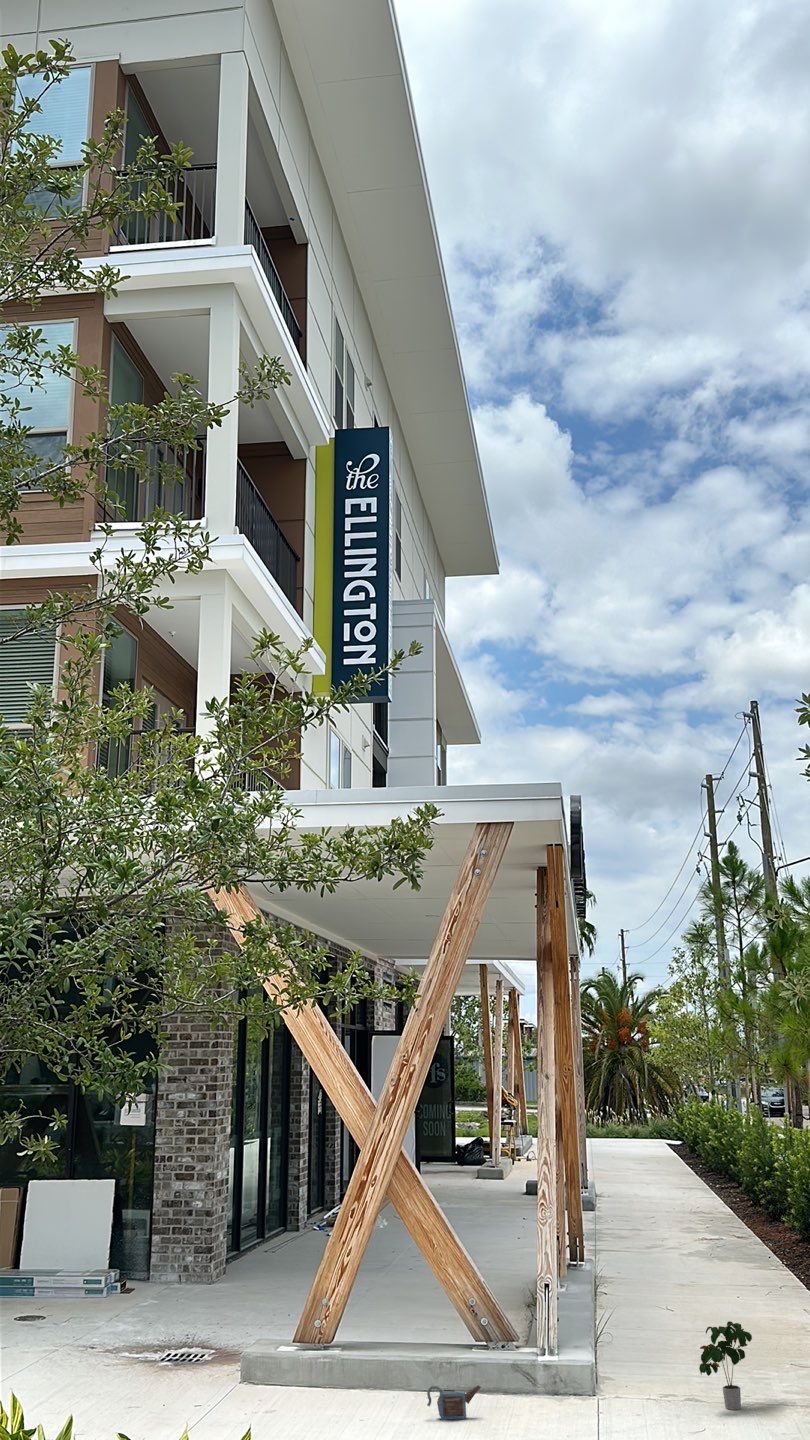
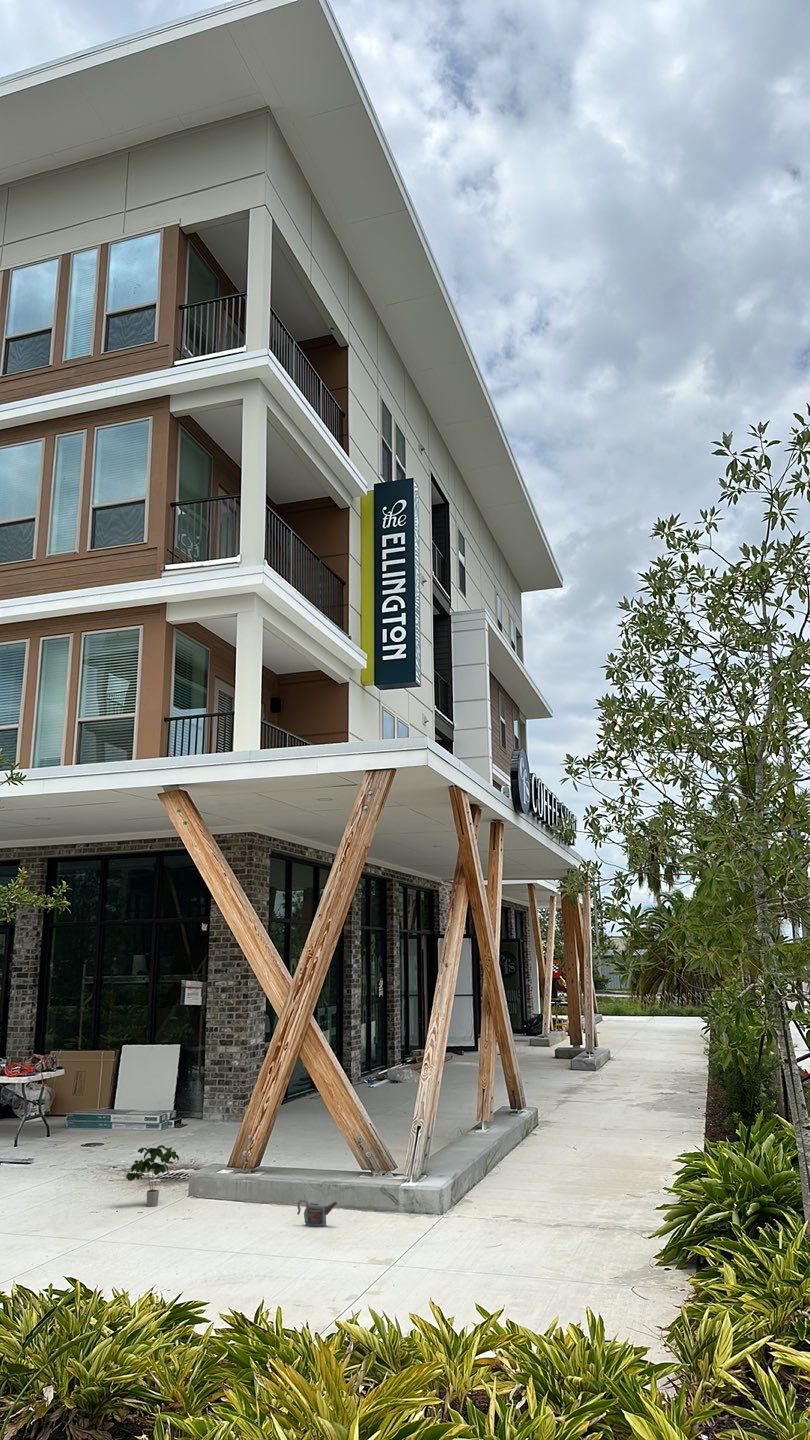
potted plant: present [699,1321,752,1410] -> present [126,1145,179,1206]

